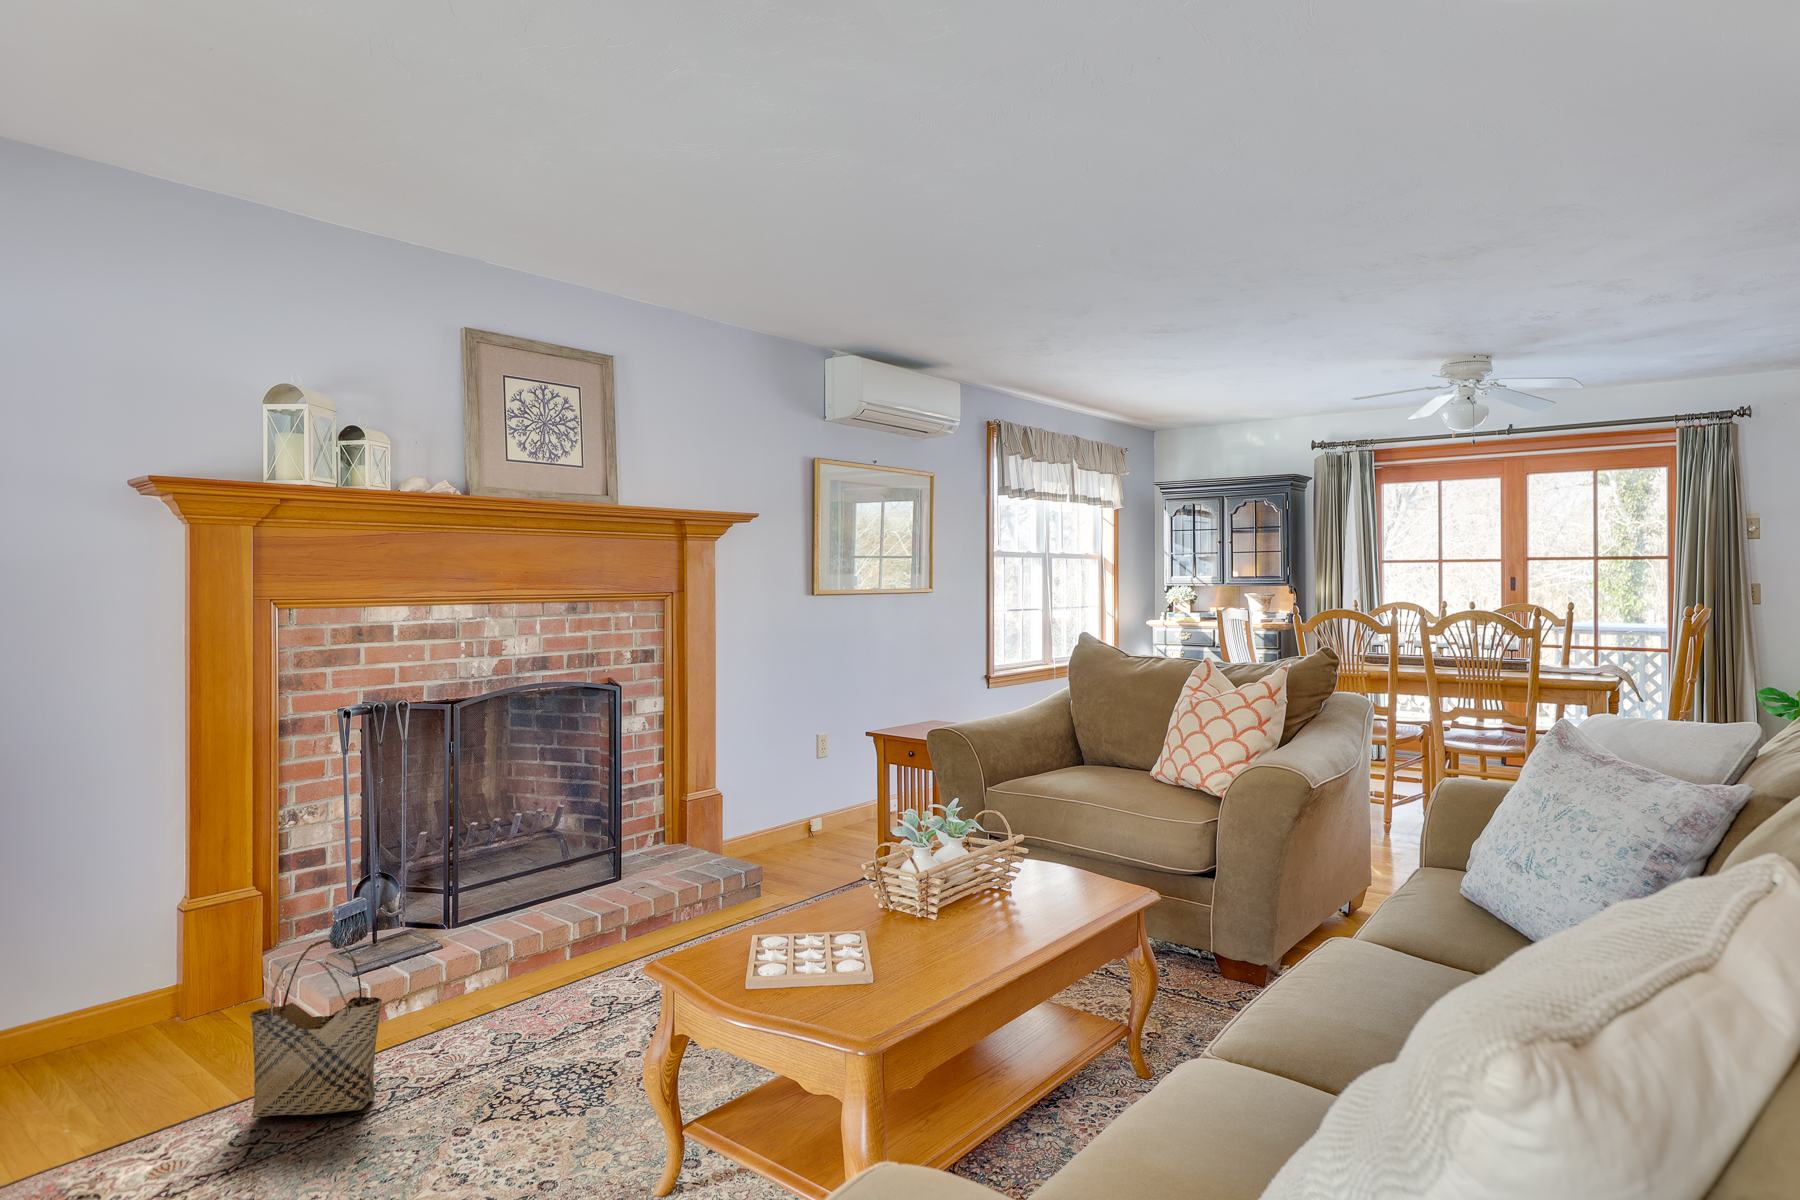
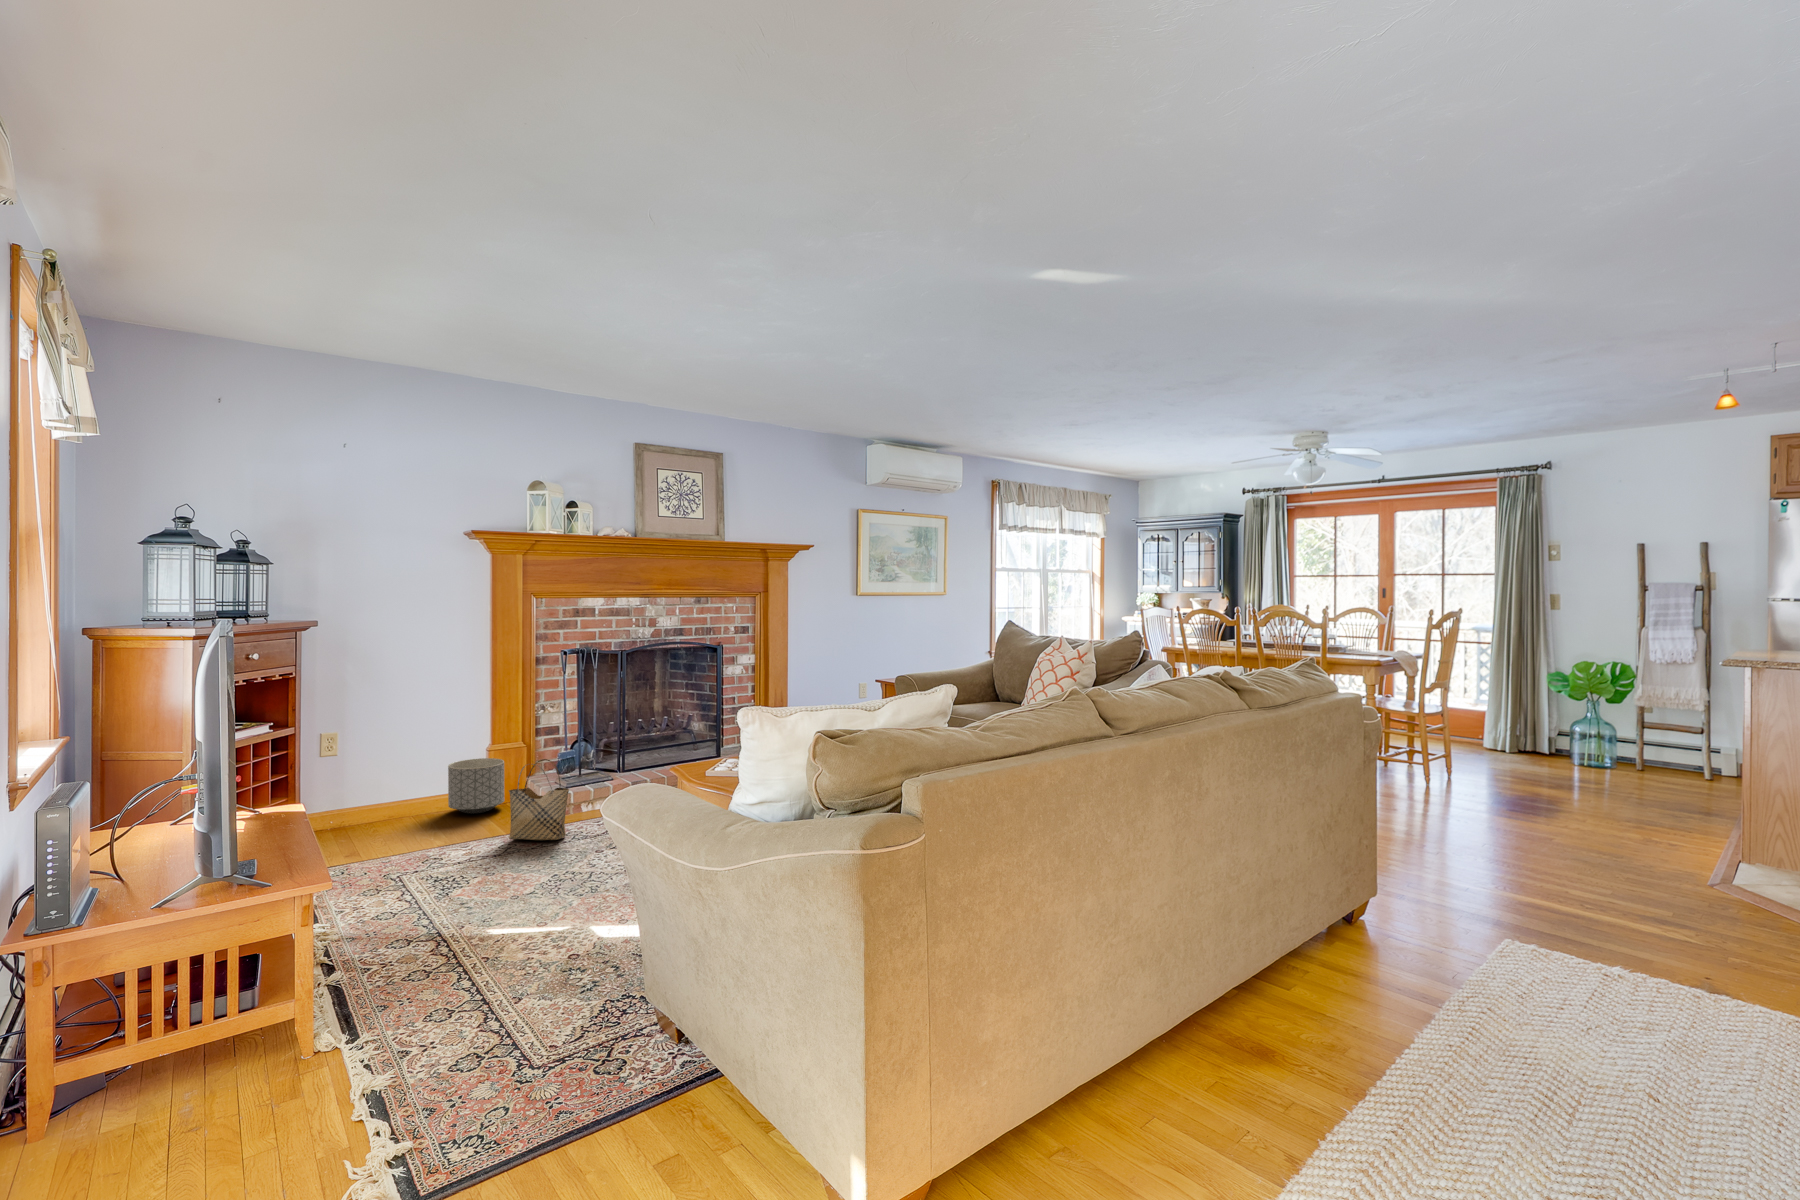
planter: none [101,925,224,1046] -> present [448,758,504,814]

